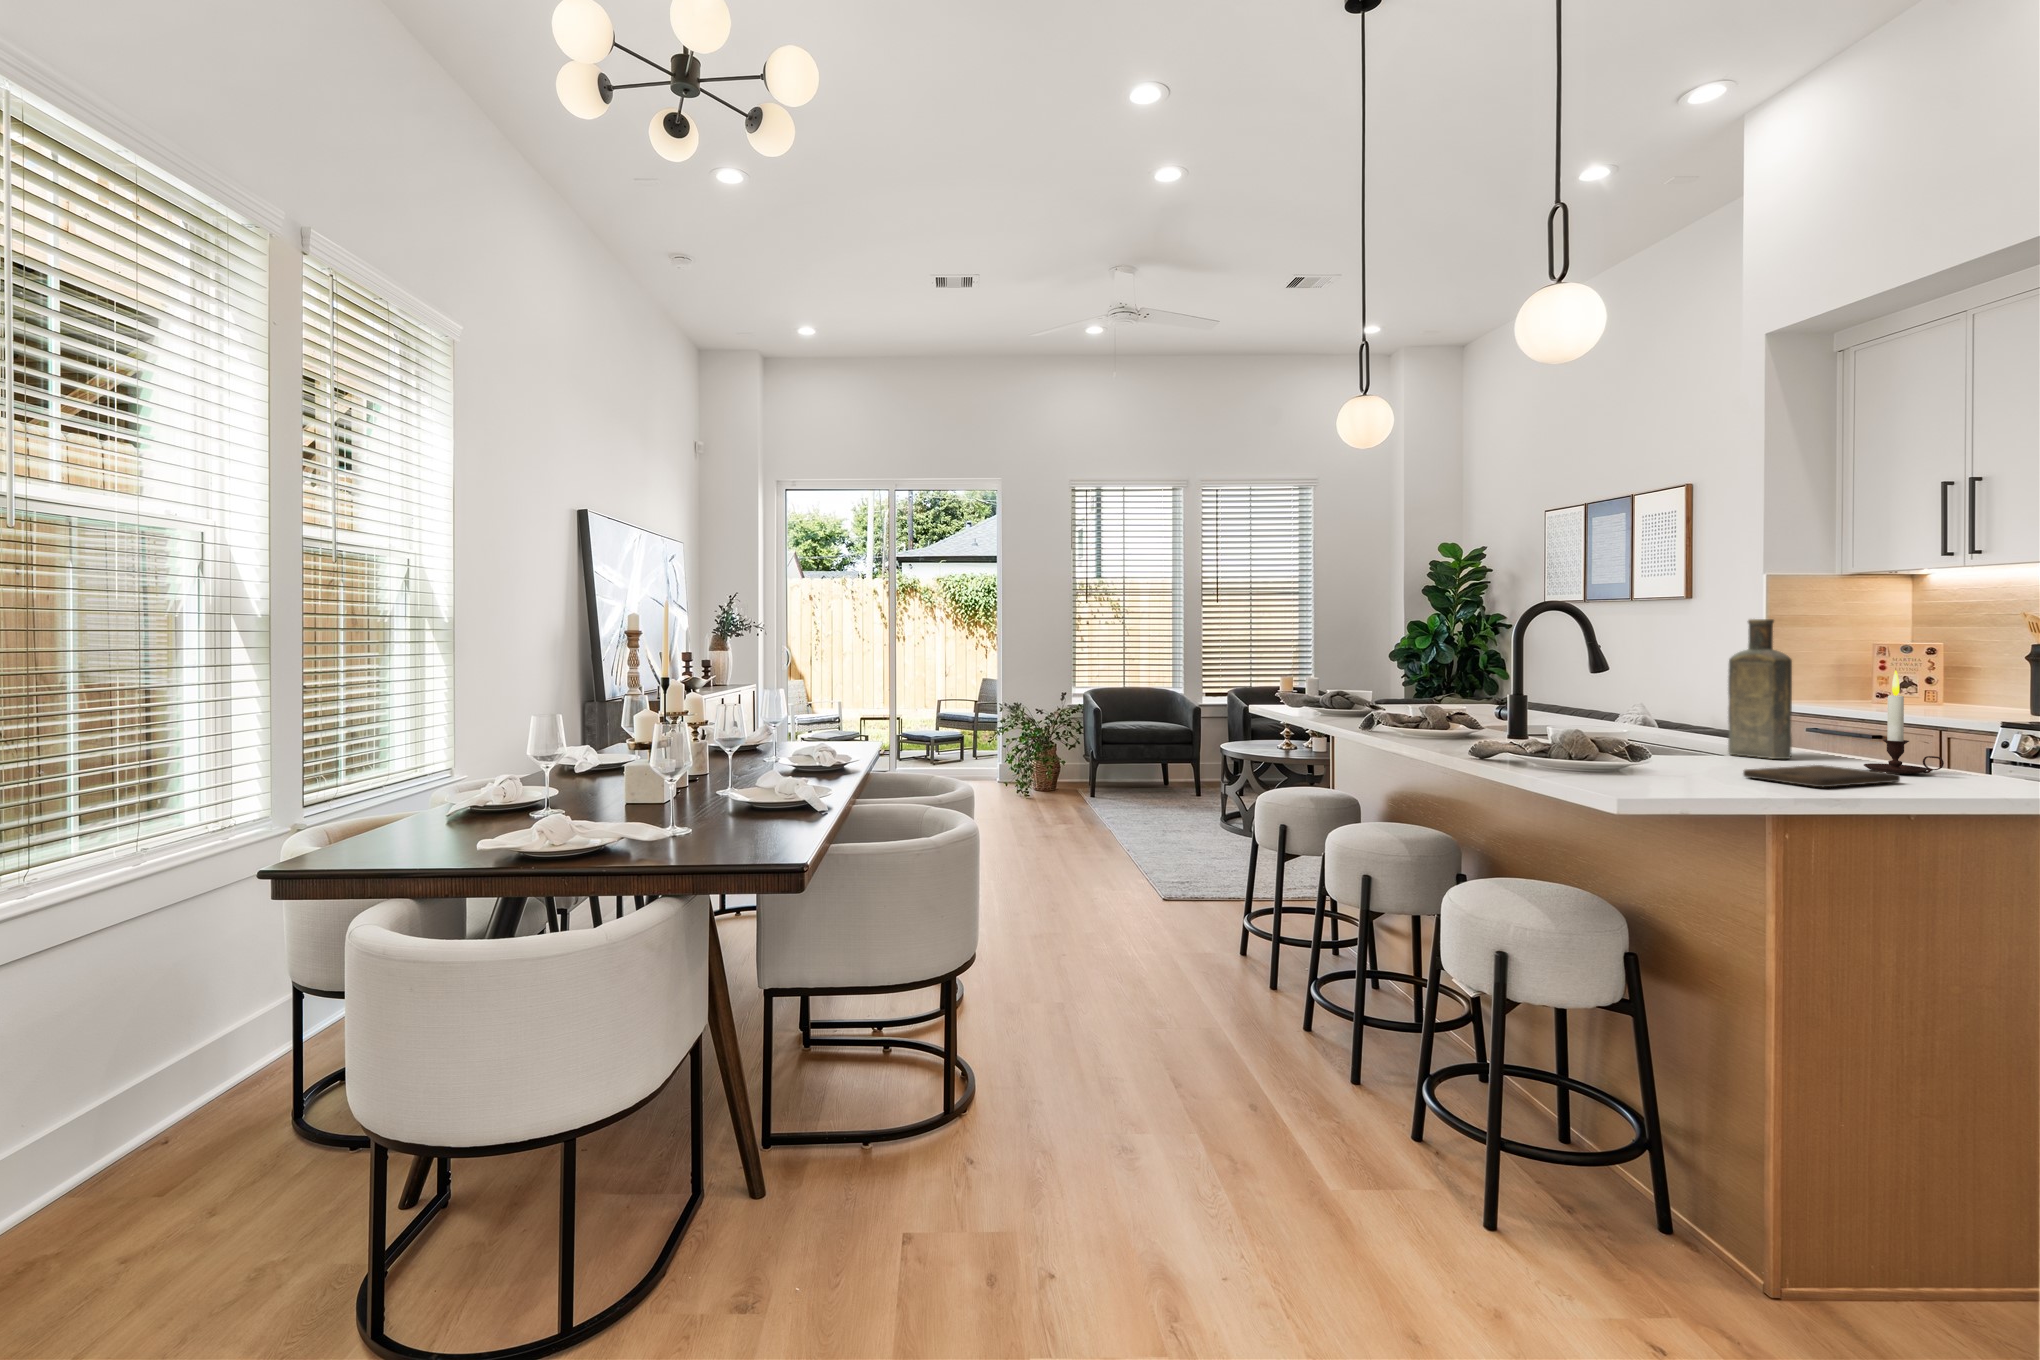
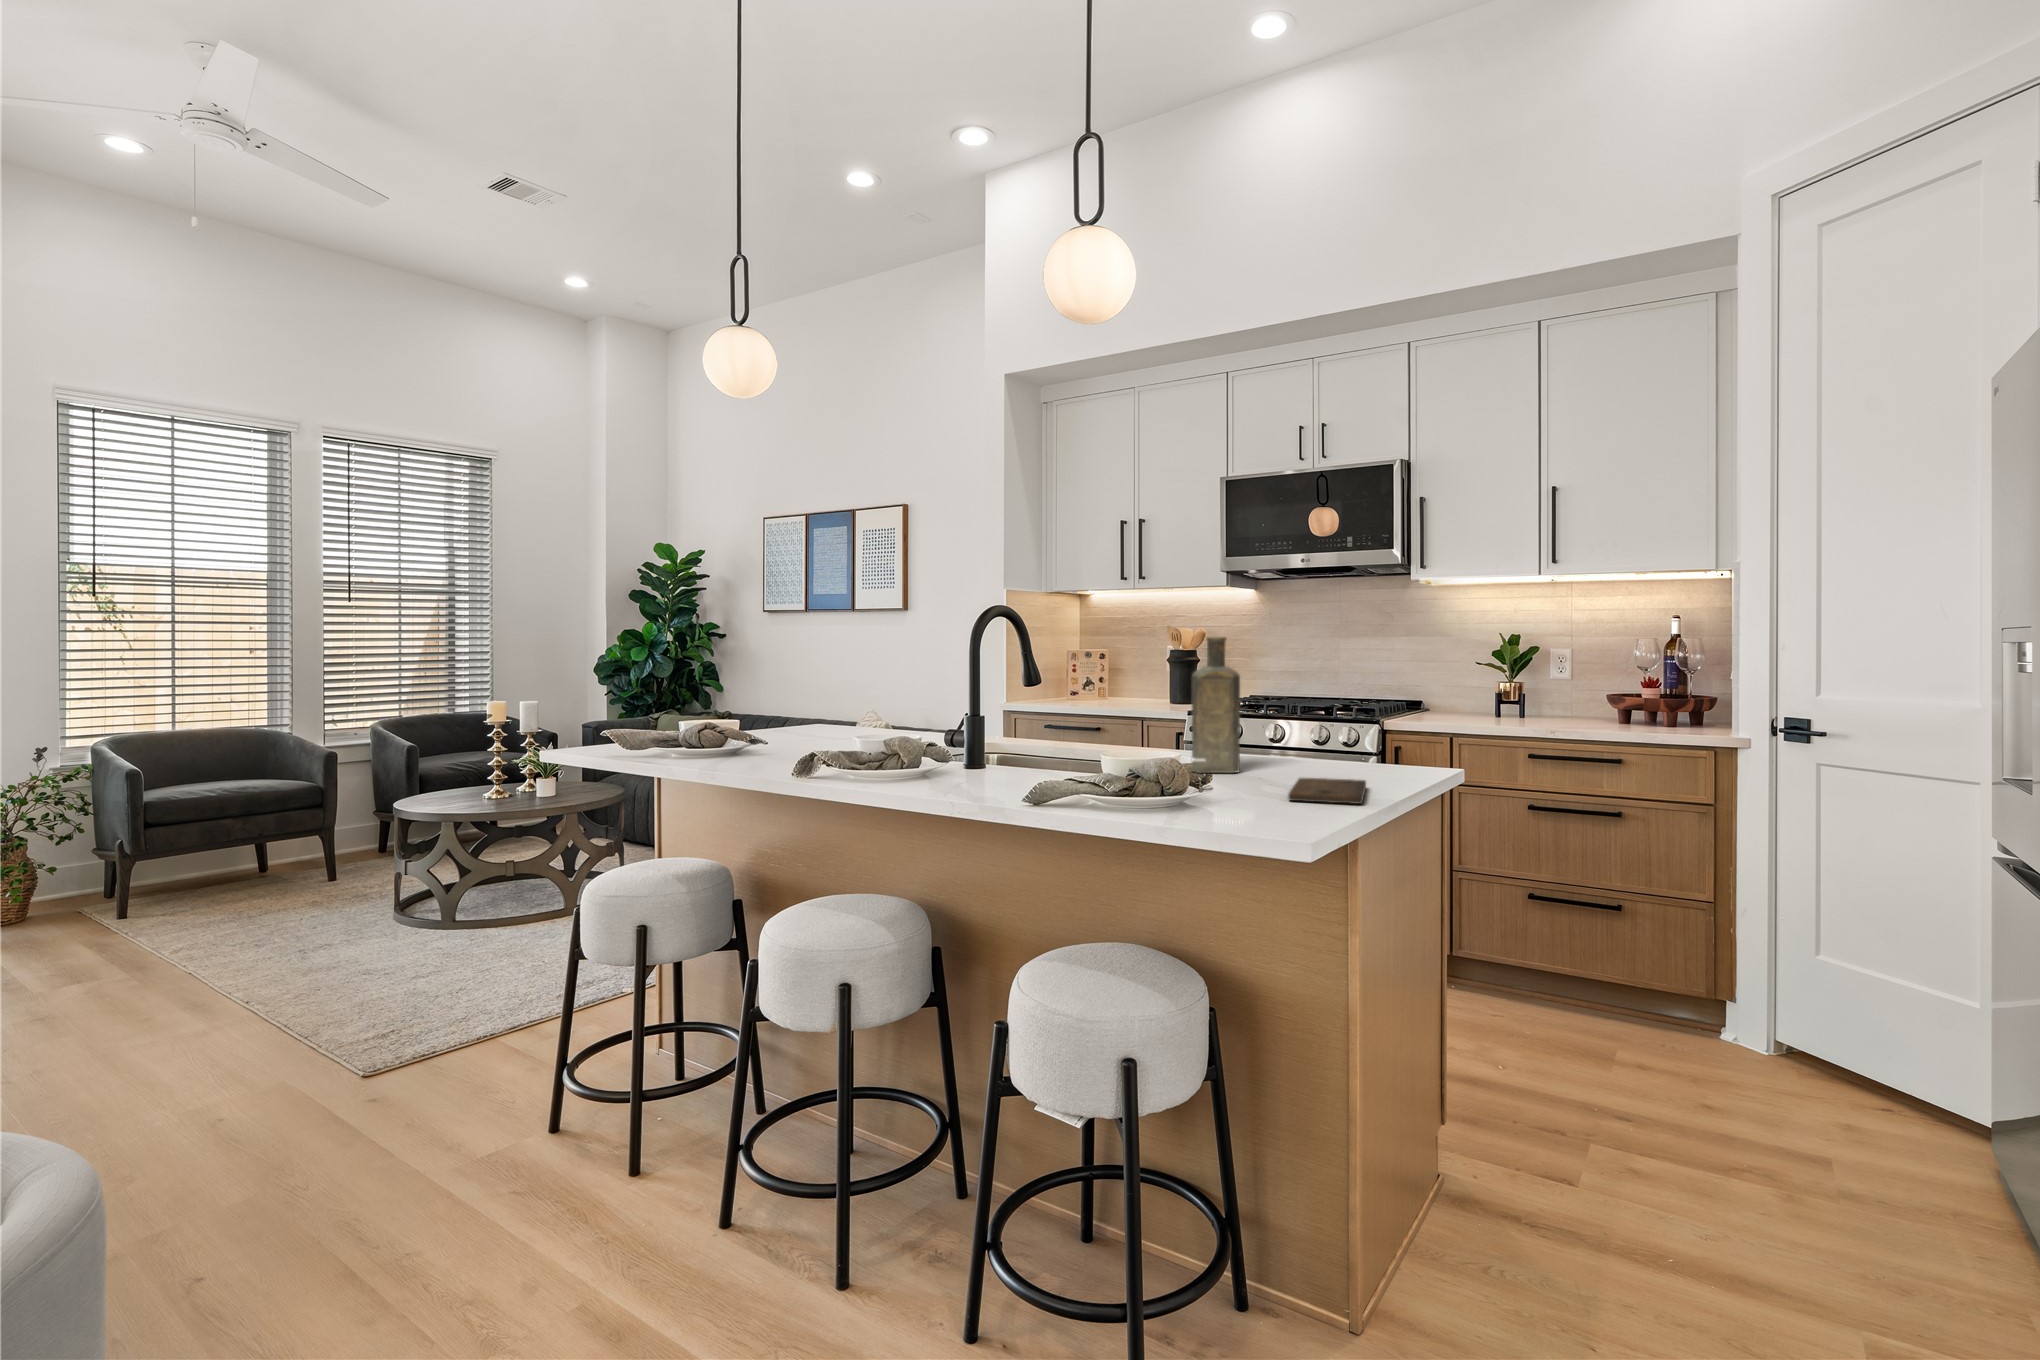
candle: present [1864,671,1944,774] -> none [1303,684,1359,777]

